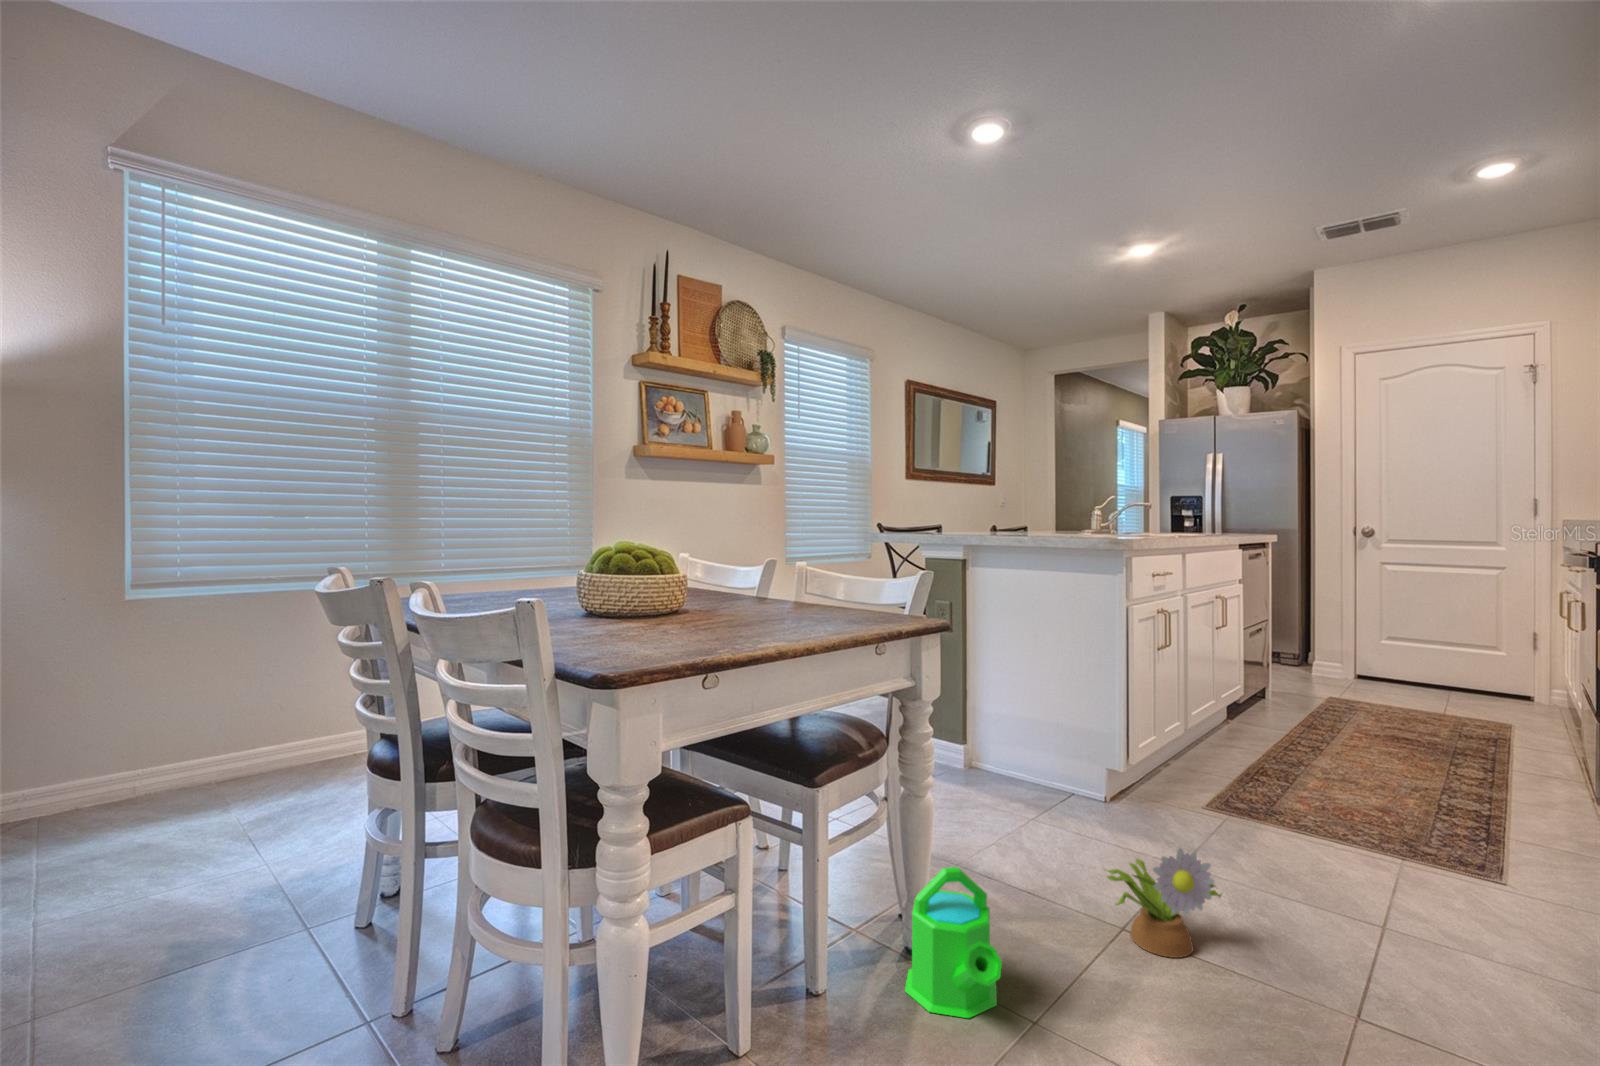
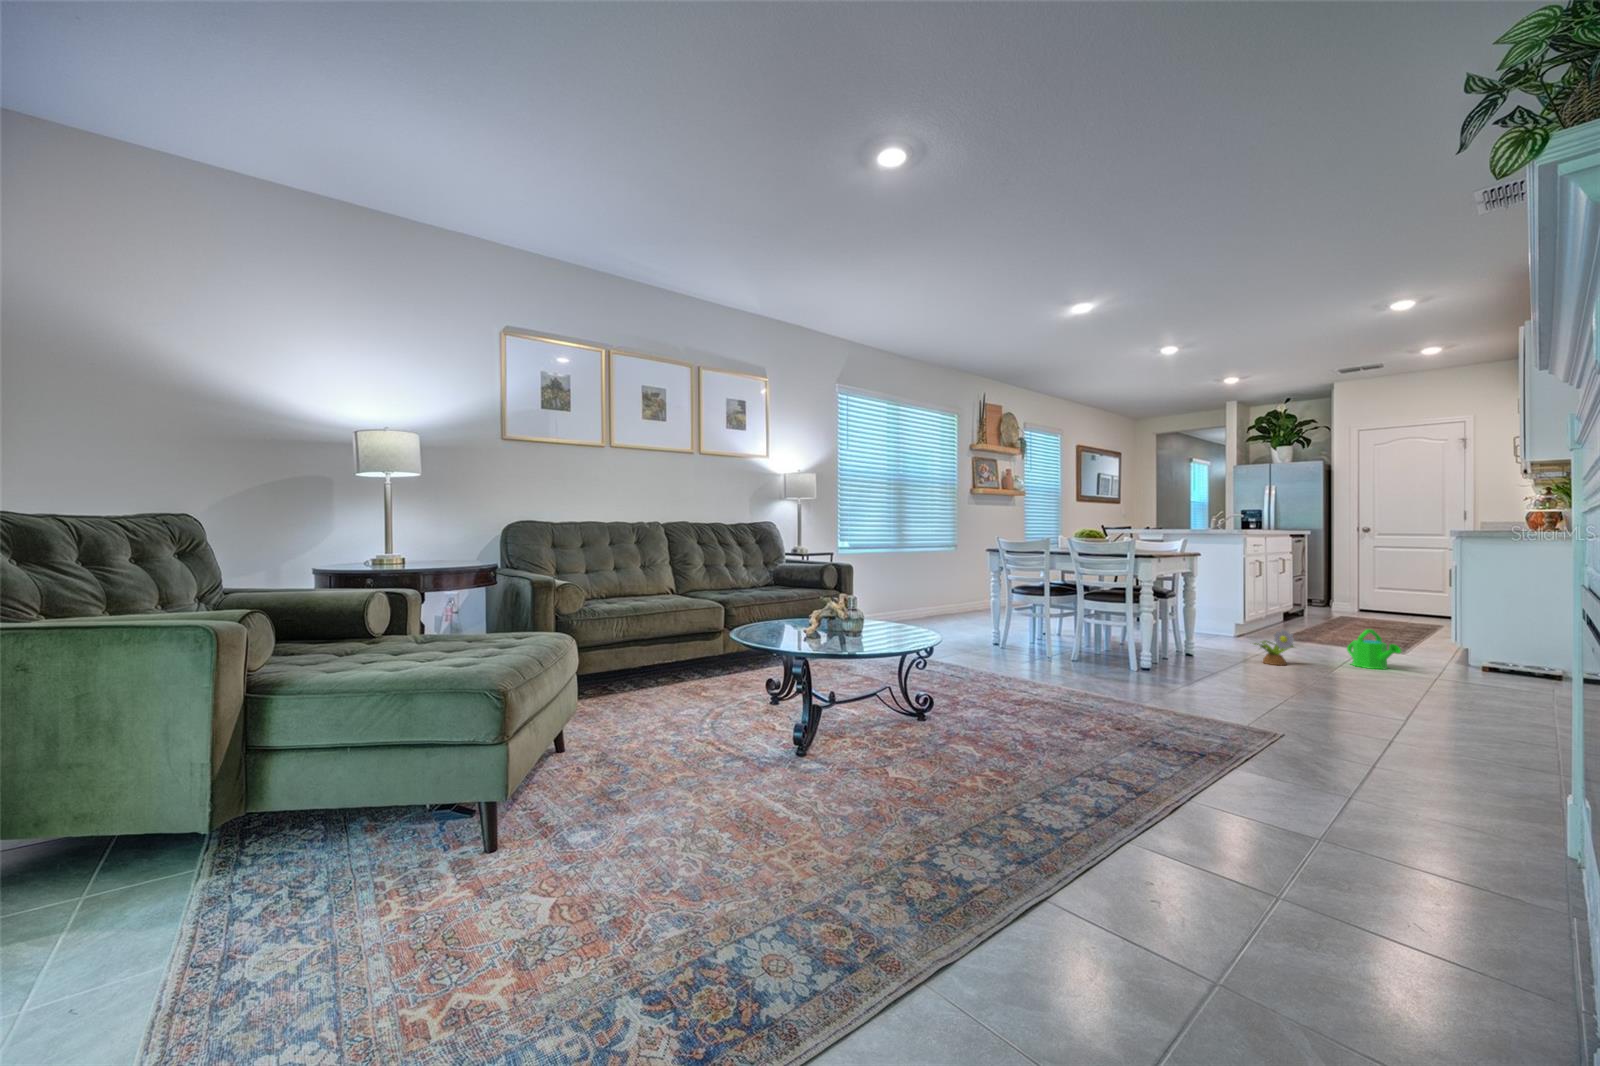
watering can: present [905,867,1002,1018] -> present [1347,629,1401,669]

